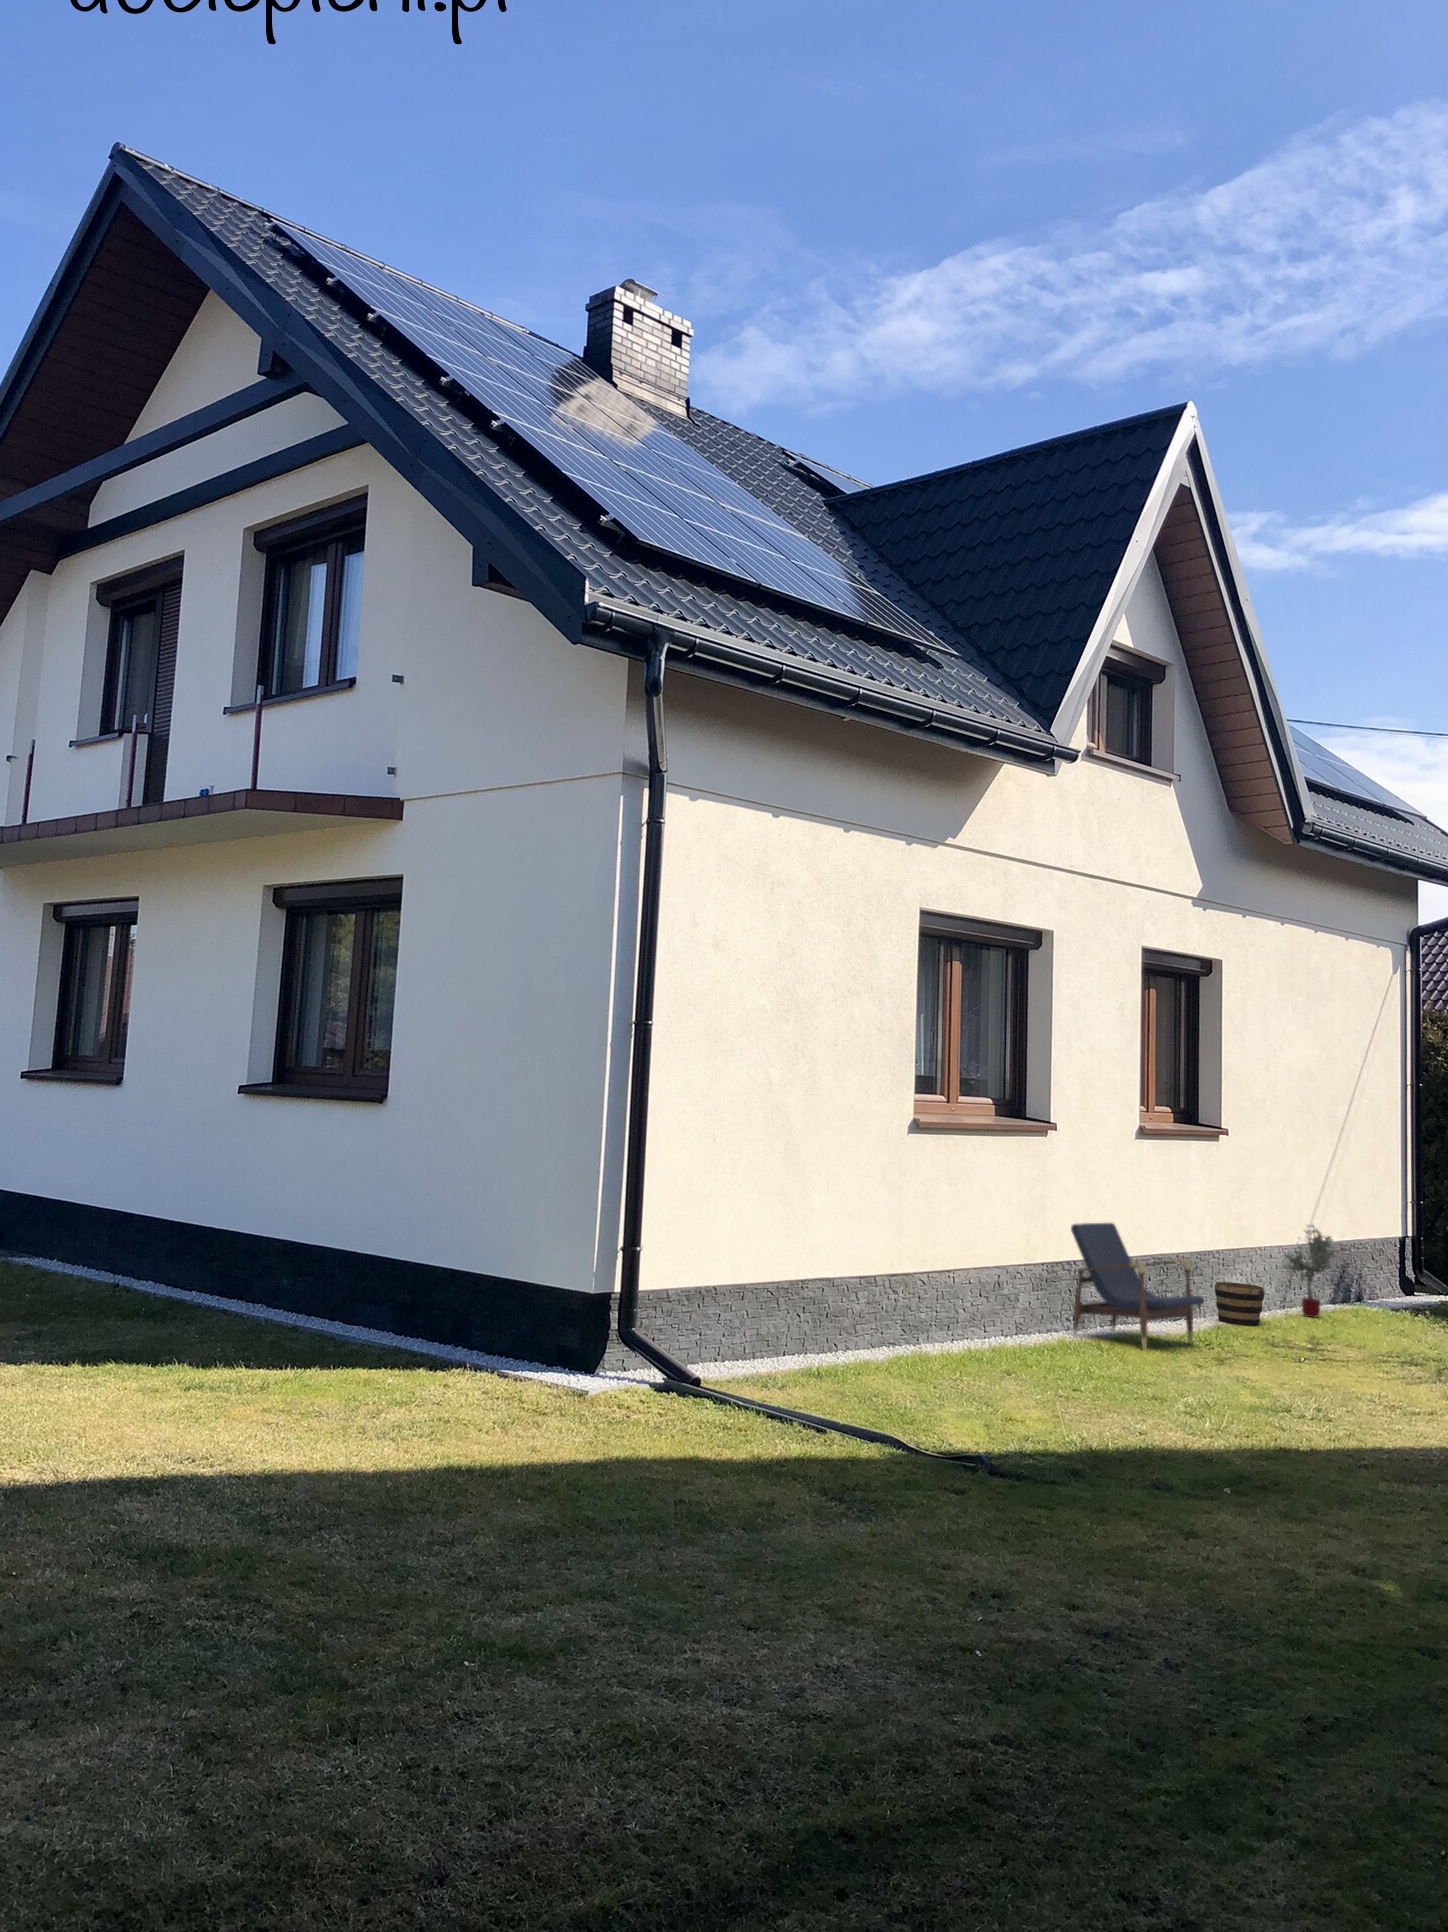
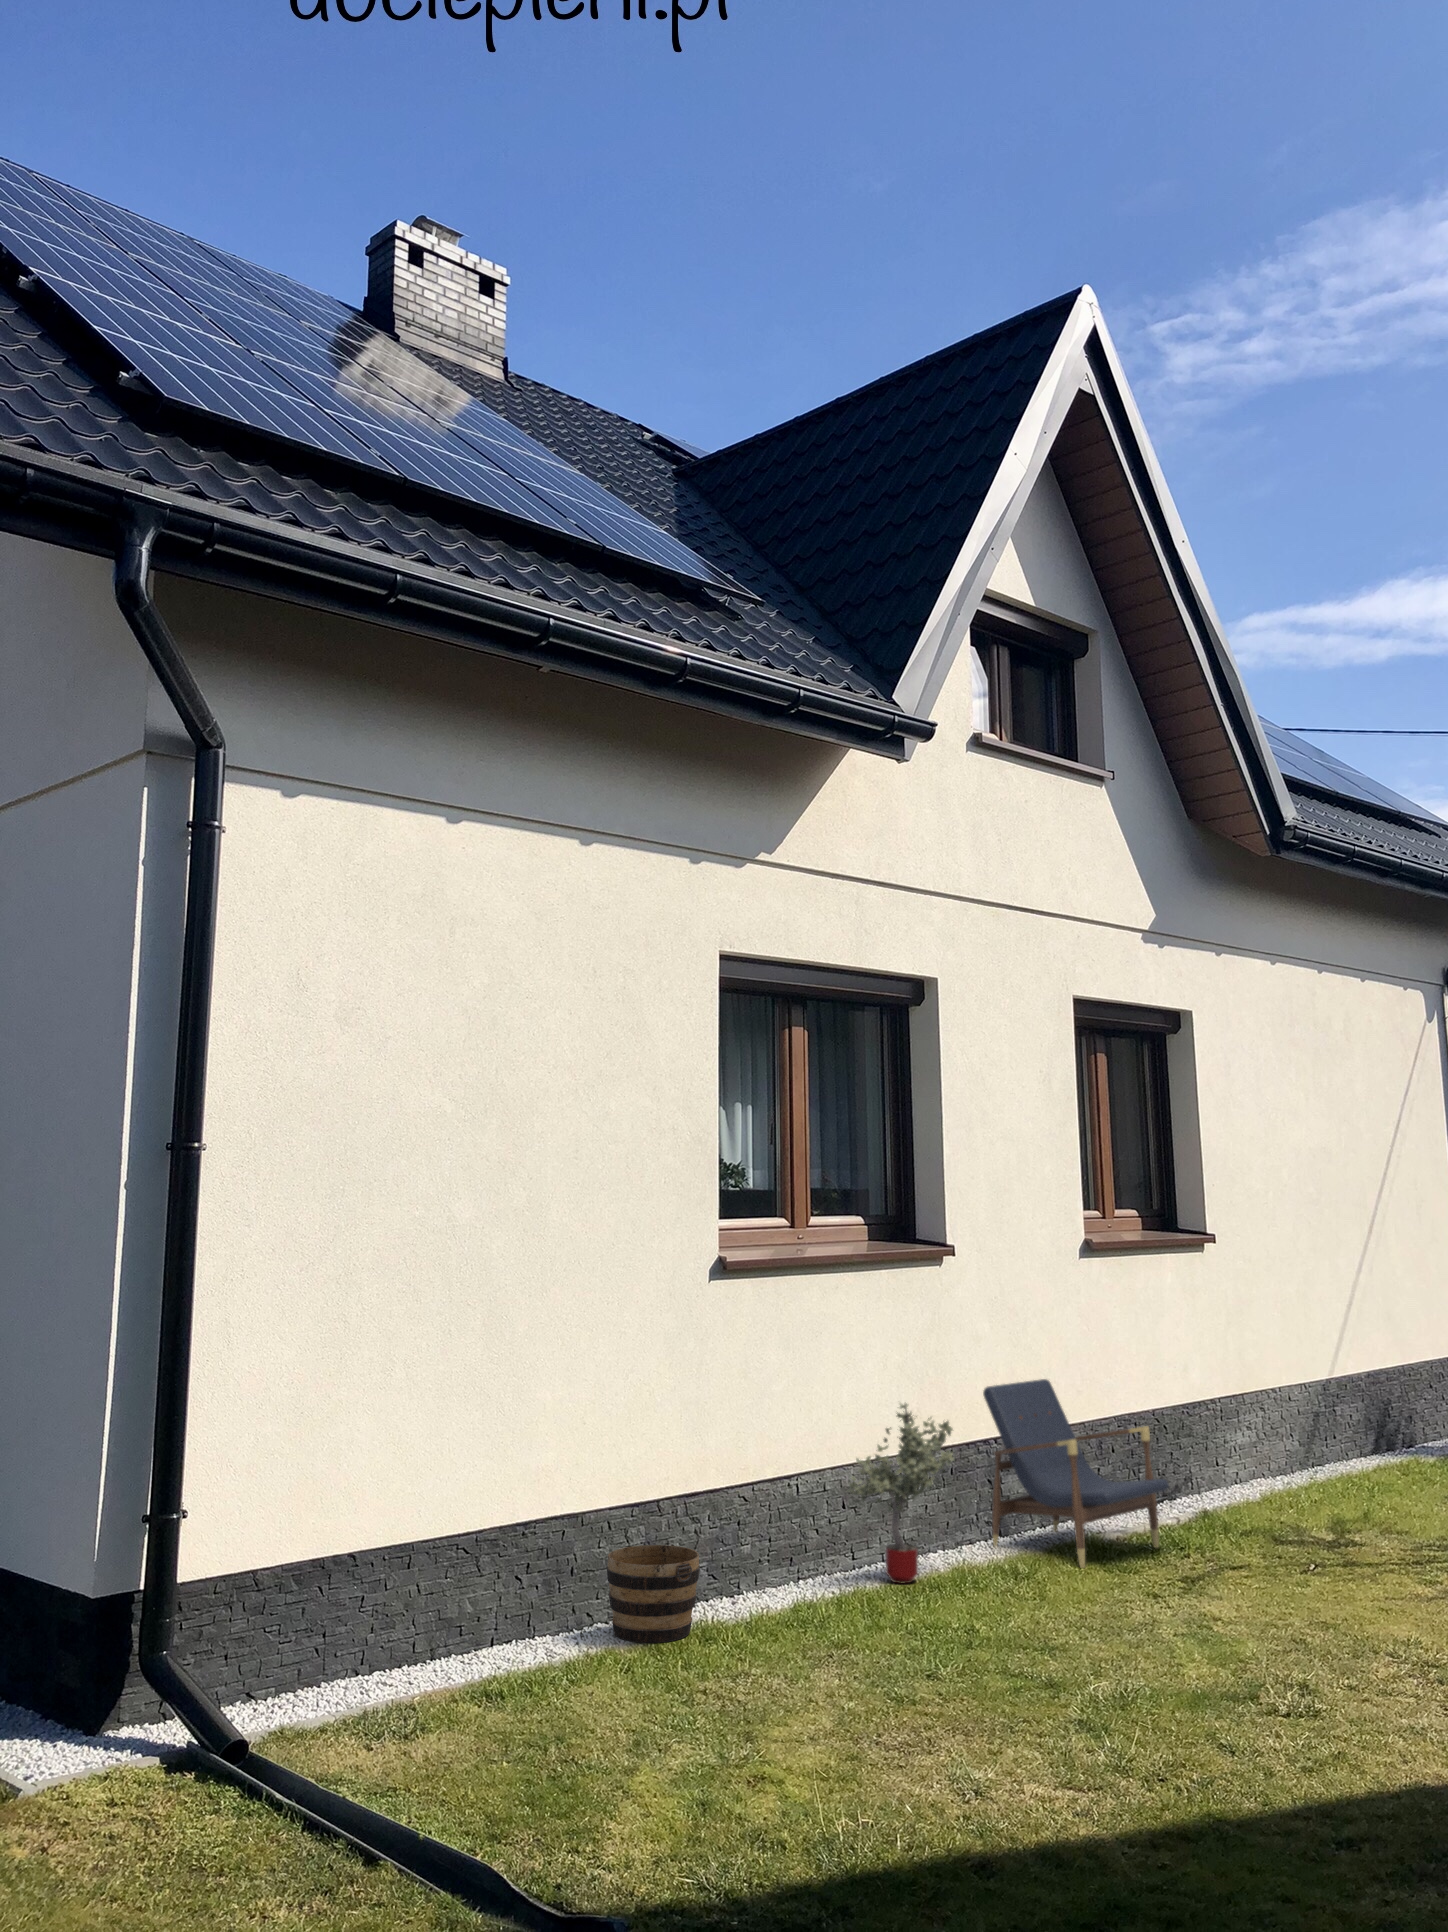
potted tree: present [1284,1225,1335,1317] -> present [847,1404,954,1583]
bucket: present [1215,1282,1265,1326] -> present [607,1545,700,1643]

